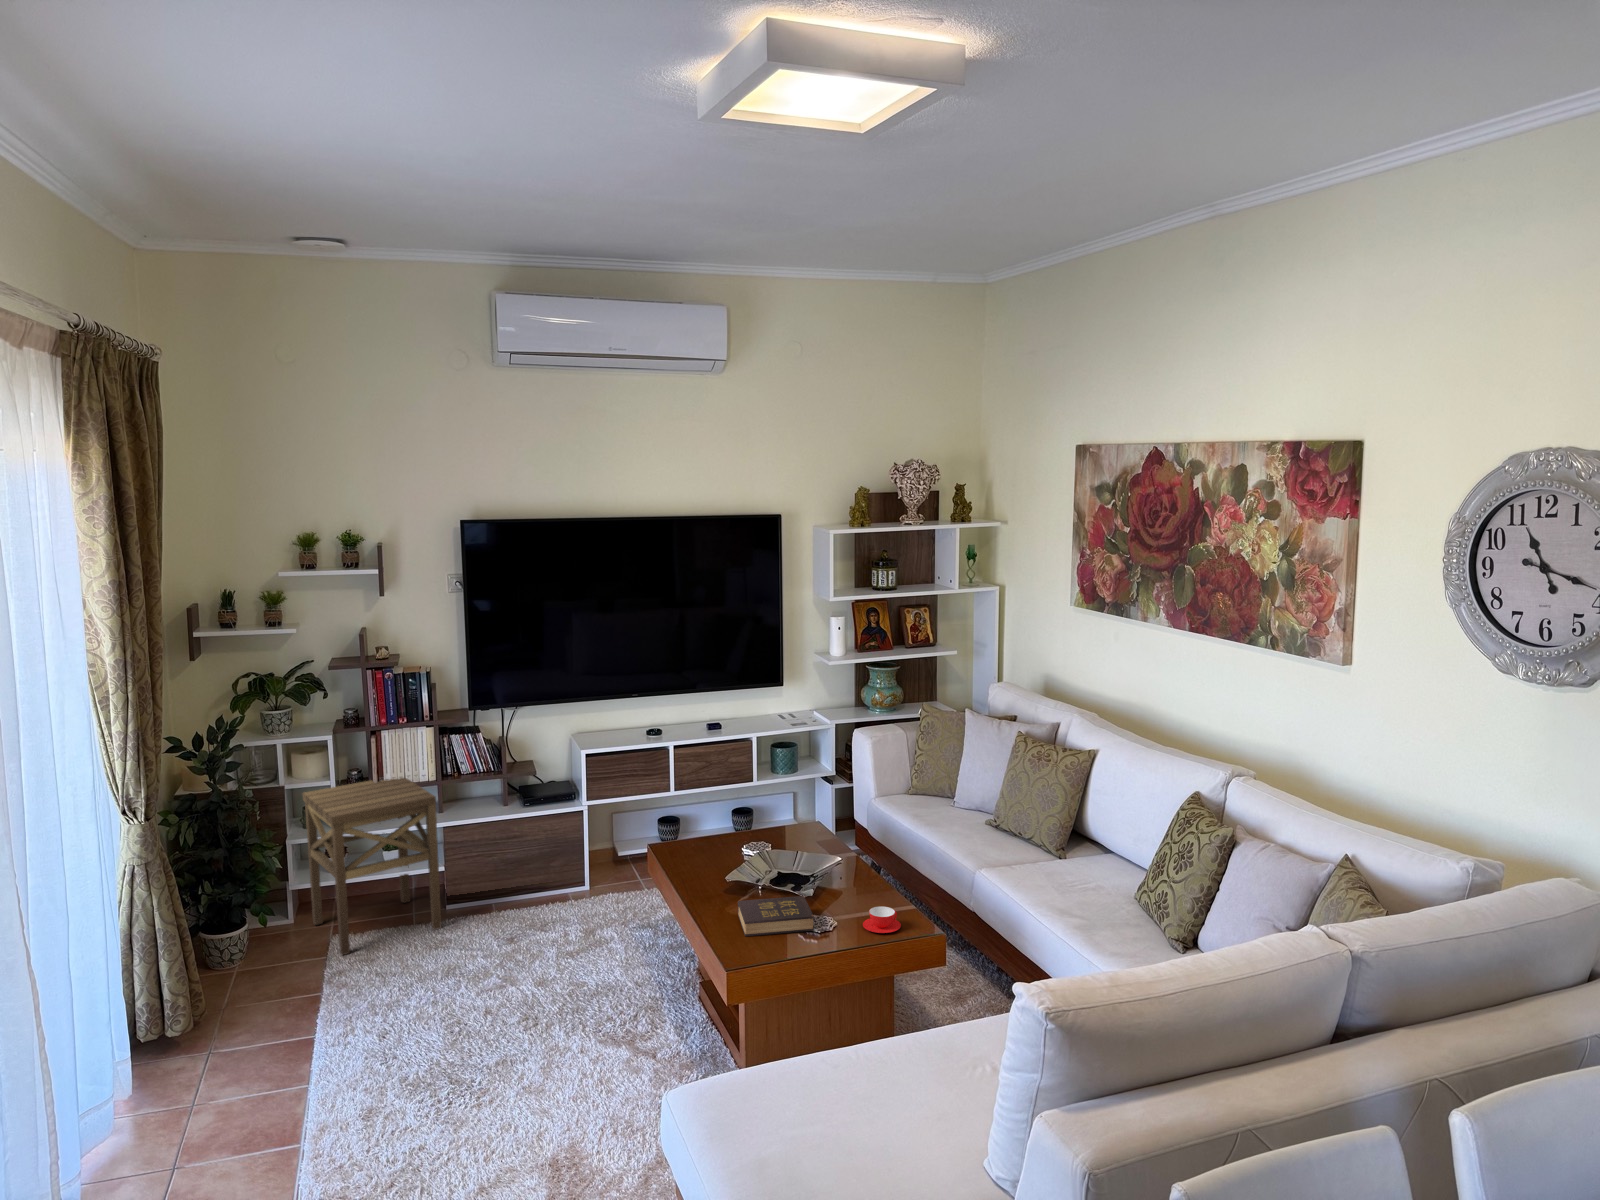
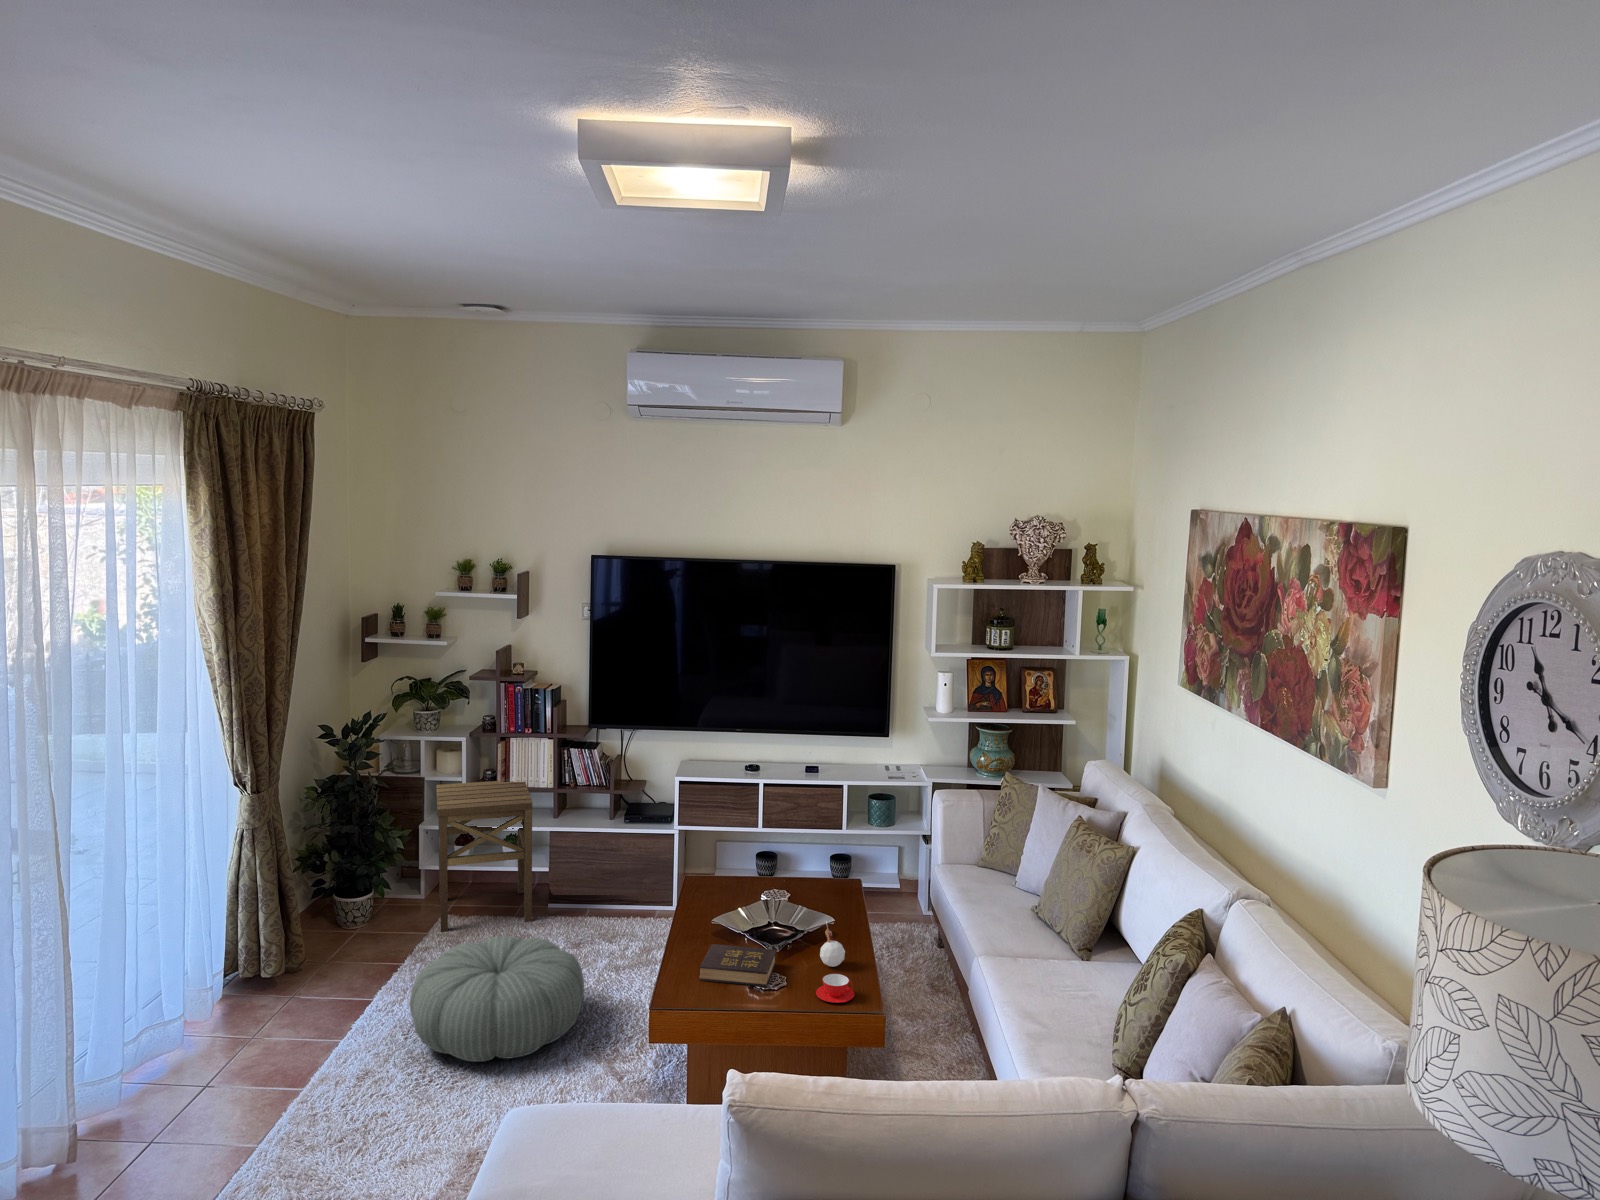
candle: none [844,859,868,903] -> present [820,921,845,967]
pouf: none [391,934,584,1072] -> present [410,936,584,1062]

